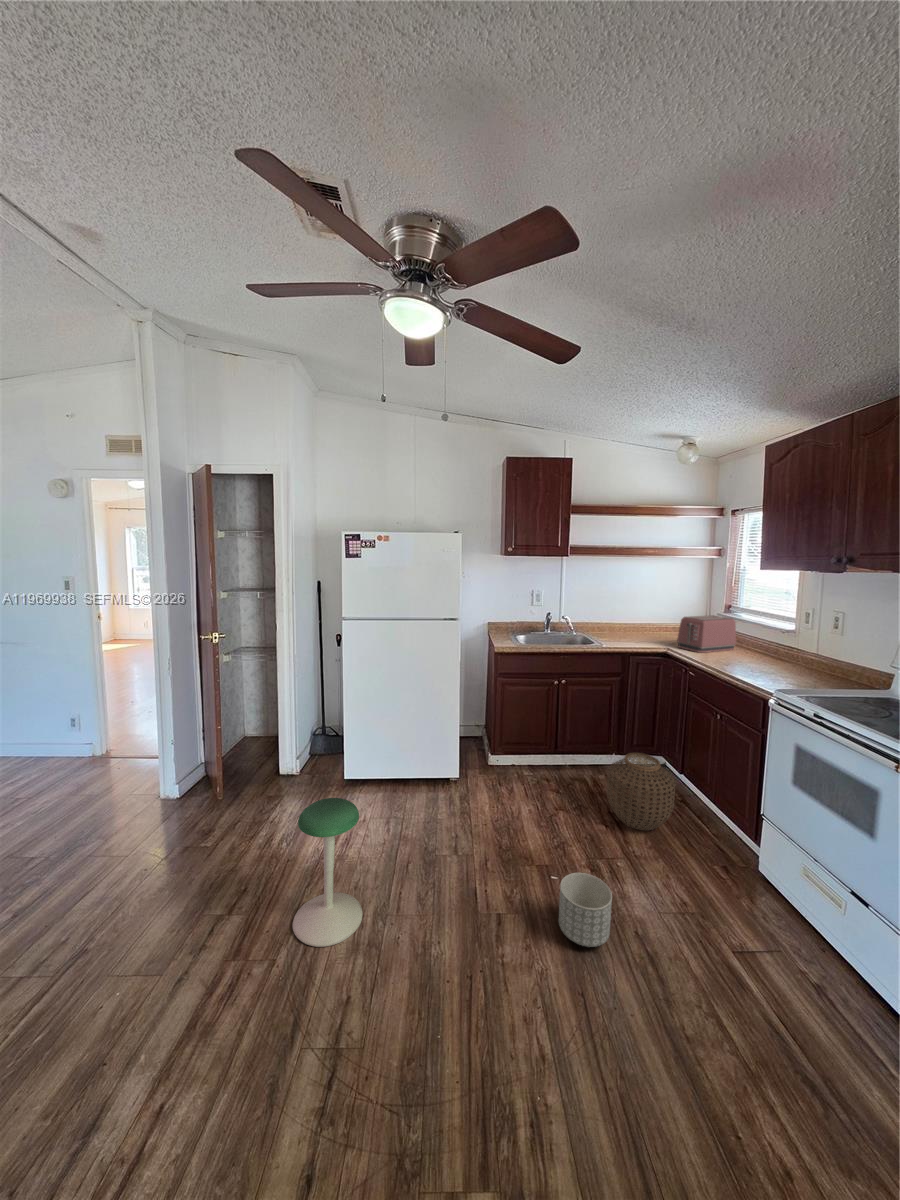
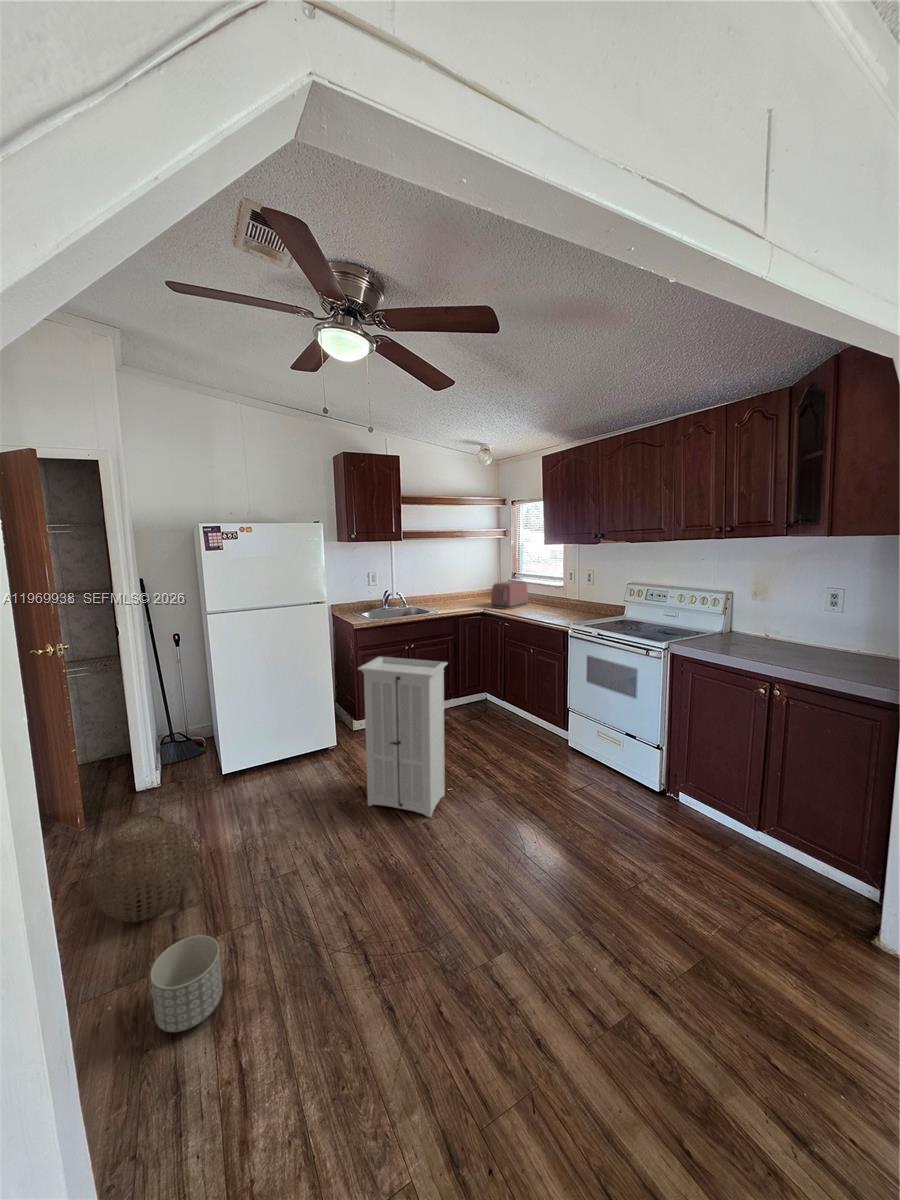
storage cabinet: none [446,688,555,908] -> present [358,656,447,817]
woven basket: present [607,753,675,830] -> present [91,815,192,922]
stool: present [293,798,363,947] -> none [255,768,320,899]
planter: present [559,873,612,947] -> present [151,935,222,1032]

